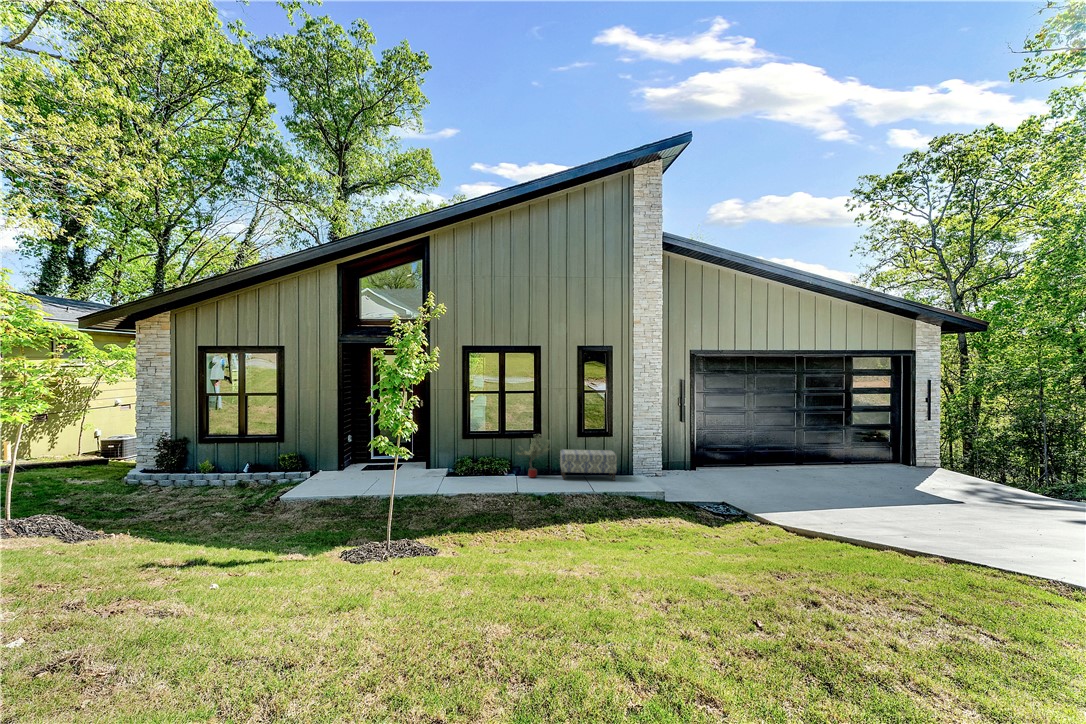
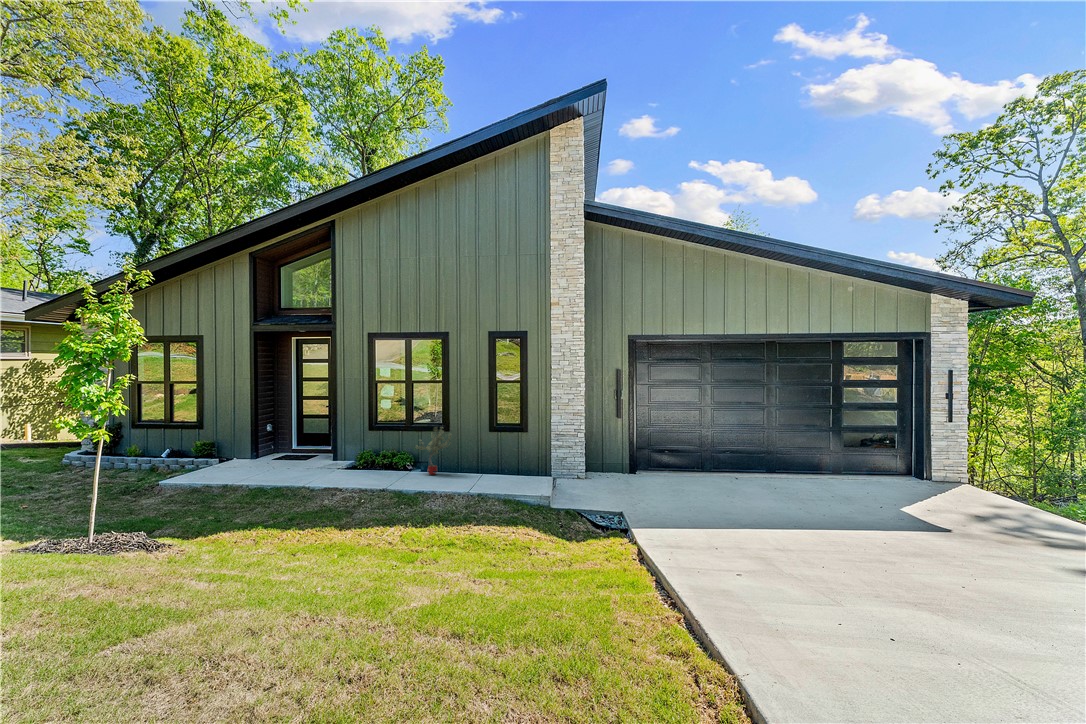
bench: present [560,449,617,481] -> none [459,445,525,482]

